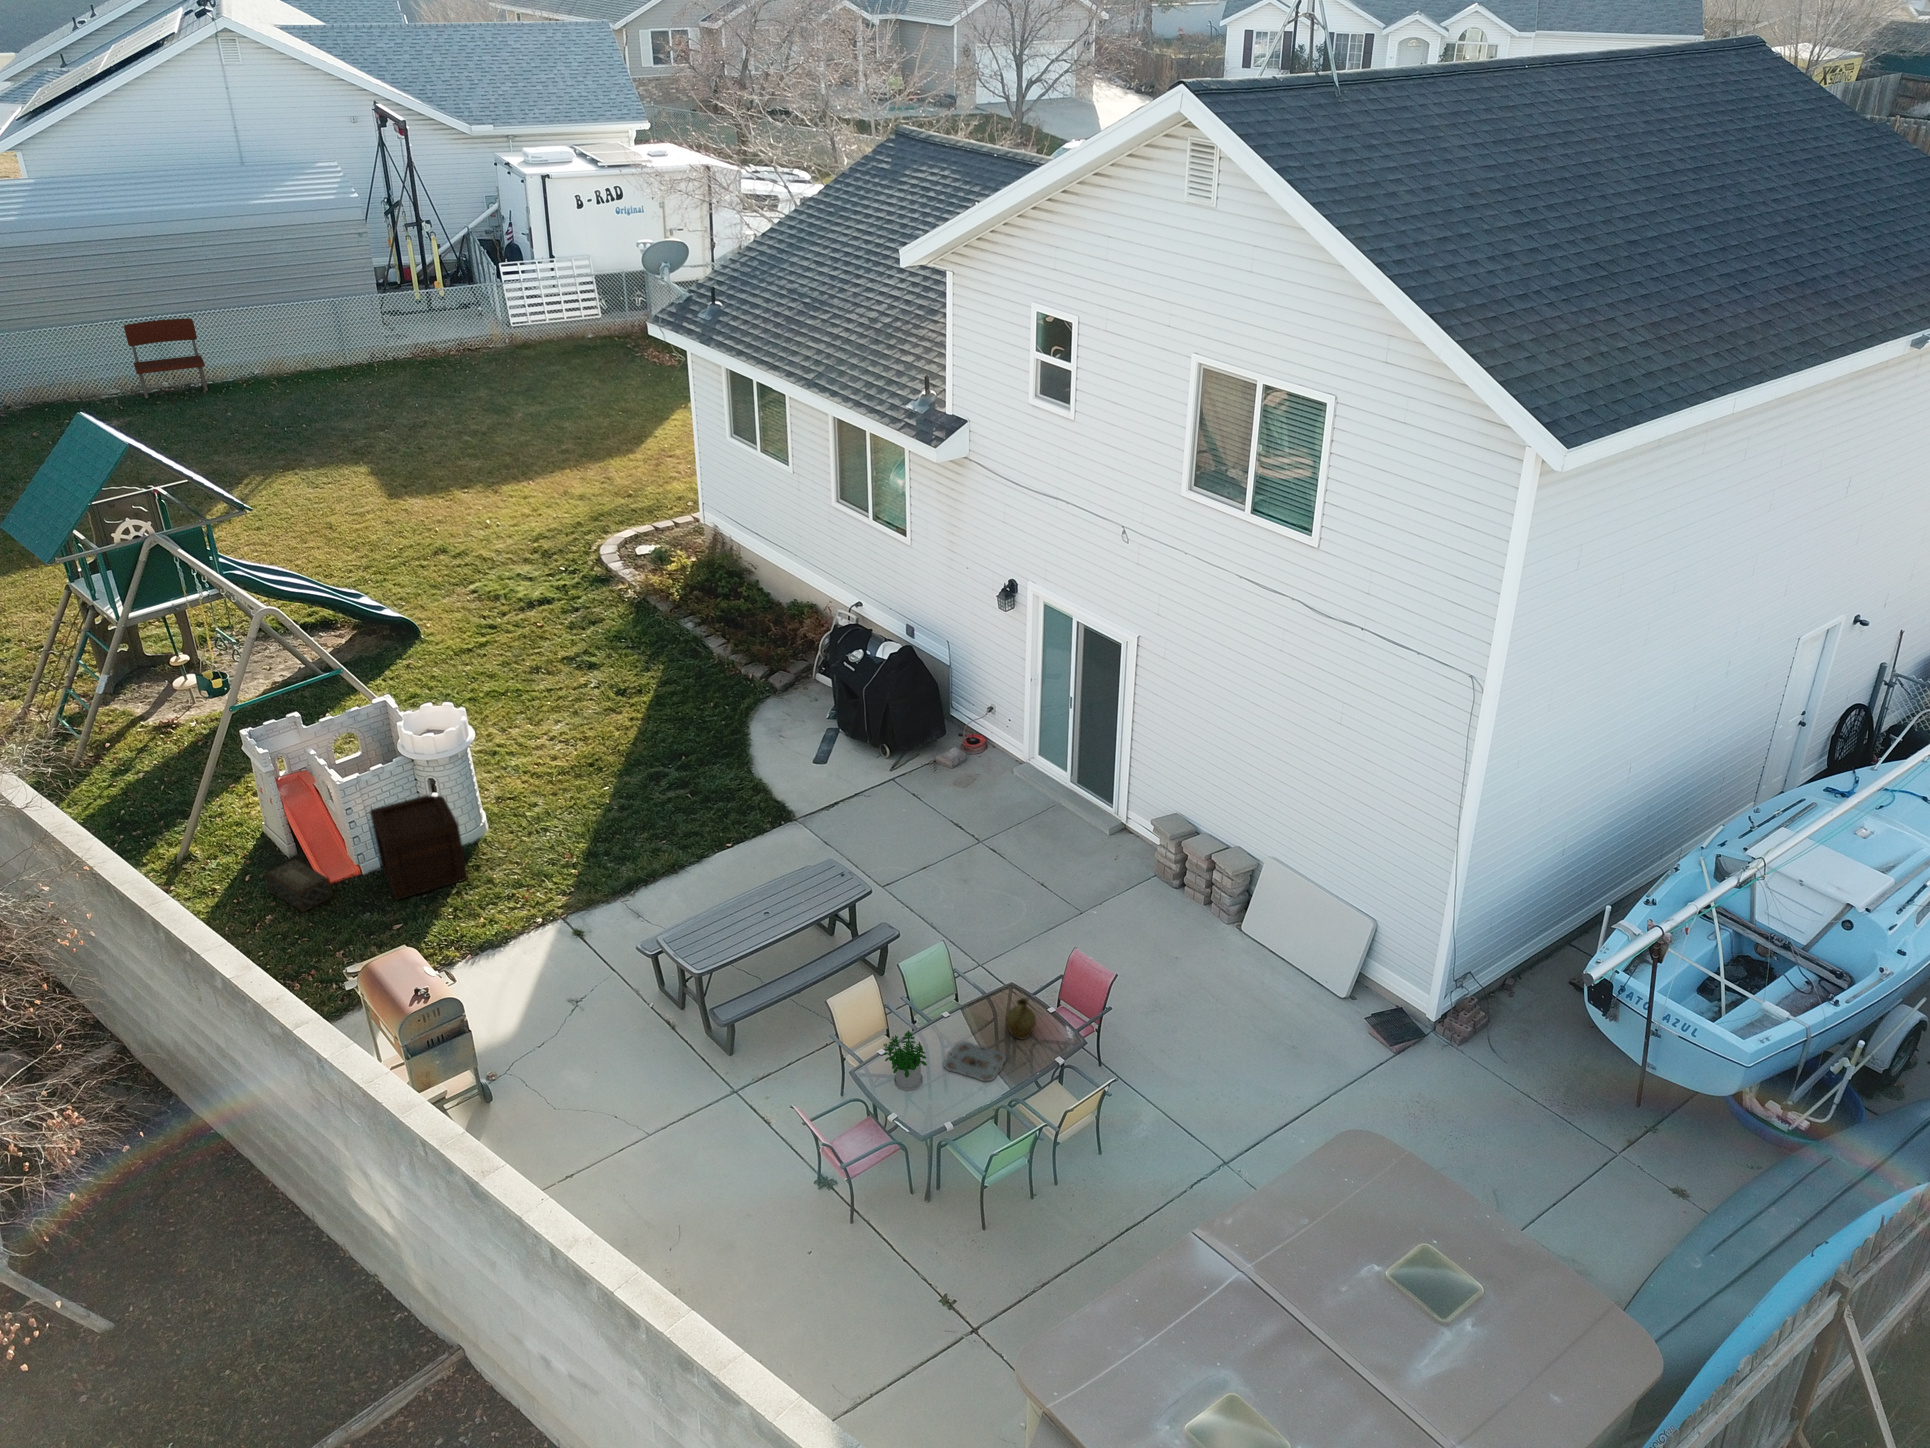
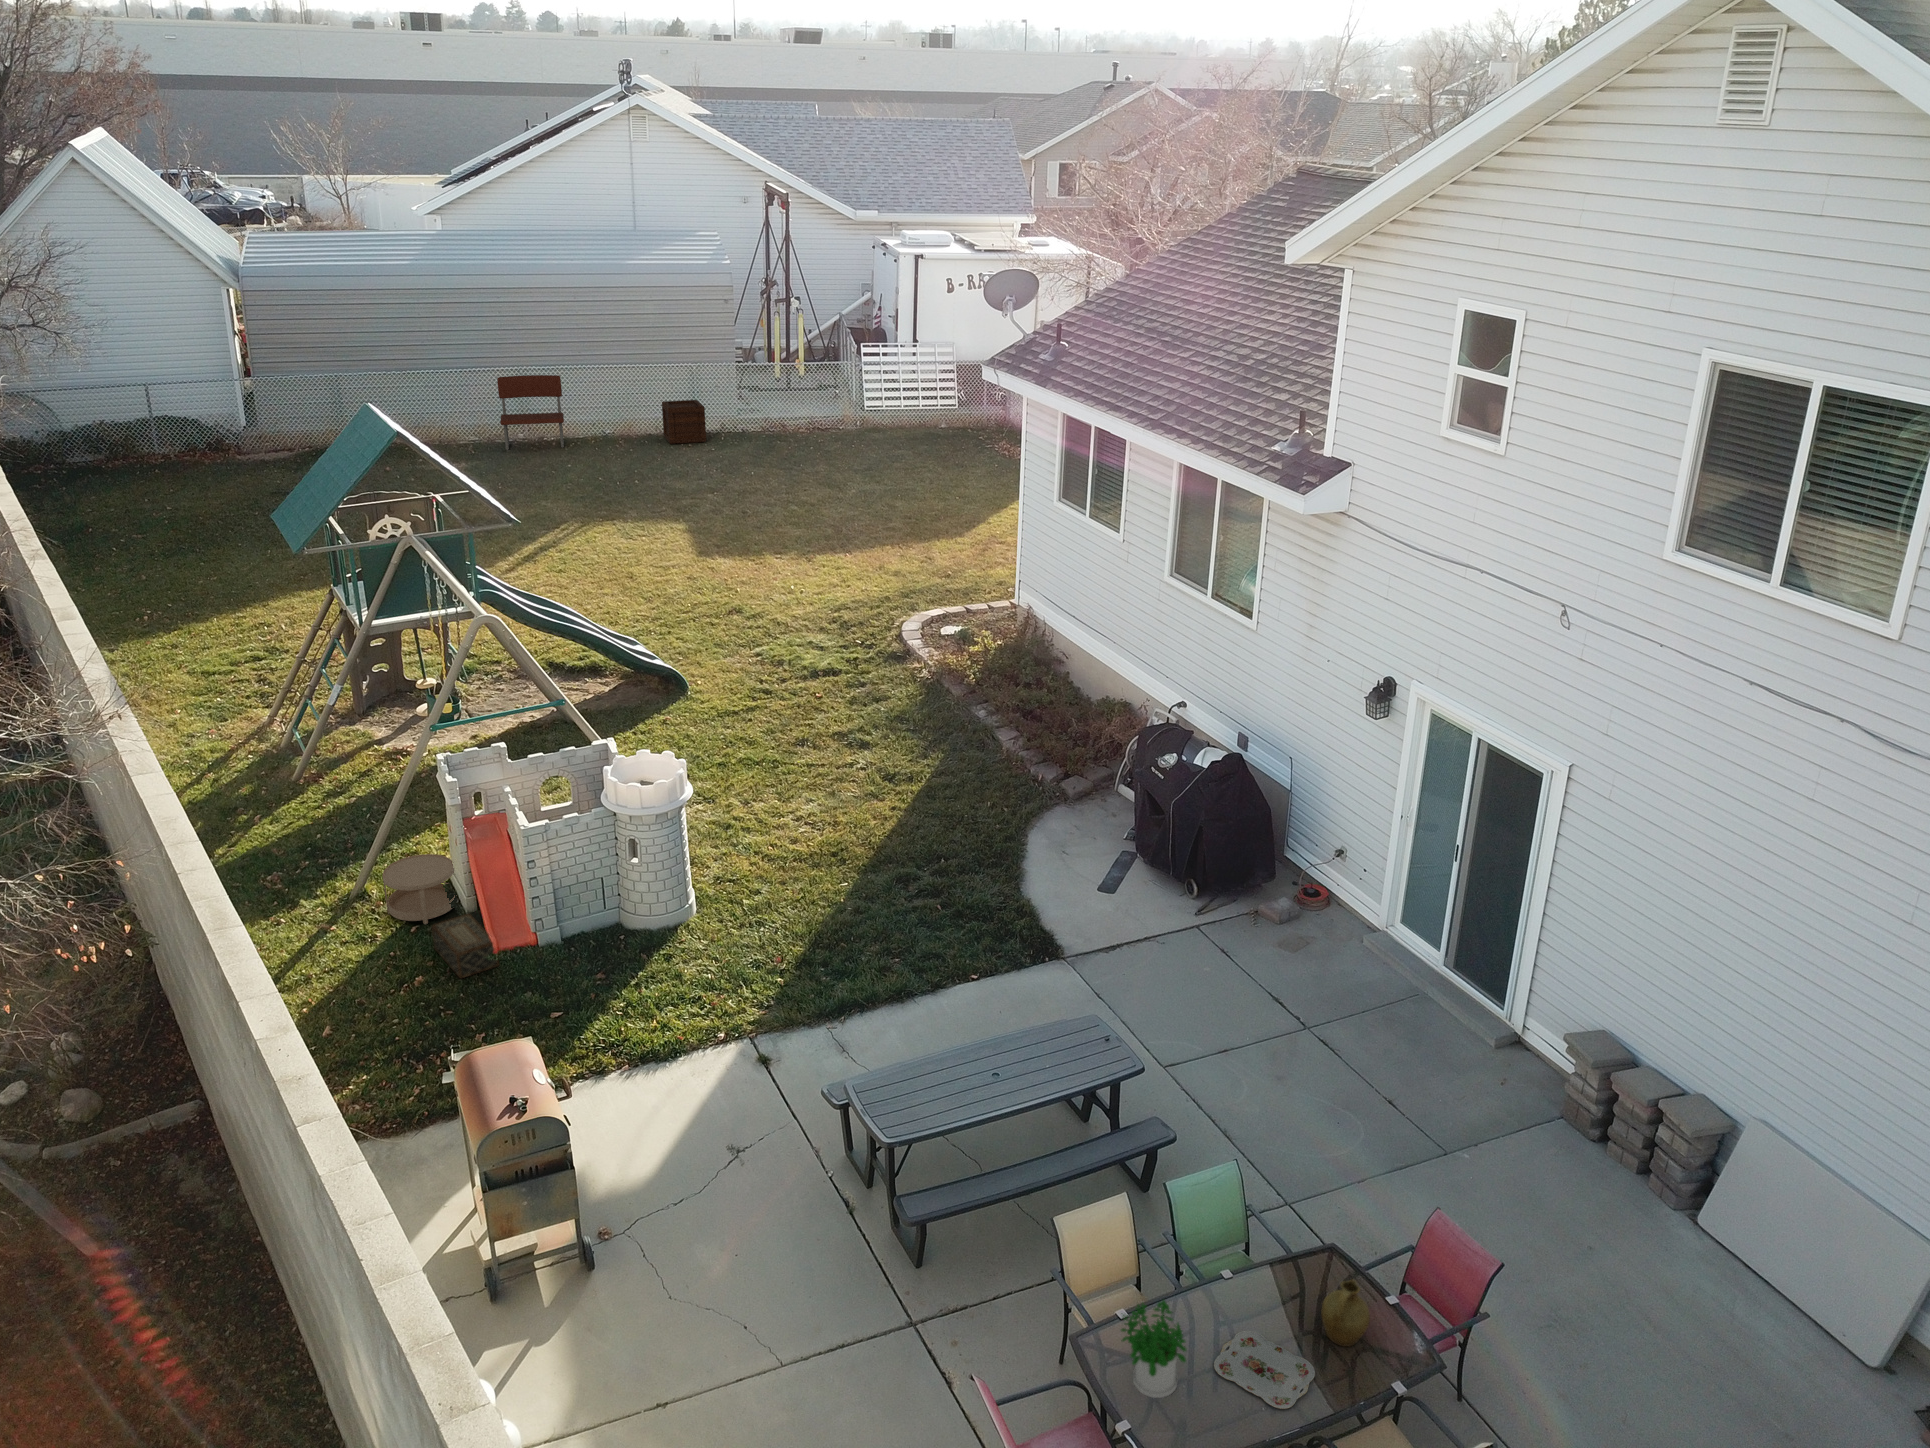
wooden crate: present [370,795,468,900] -> present [662,400,706,444]
side table: none [206,814,276,874] -> present [383,854,457,924]

